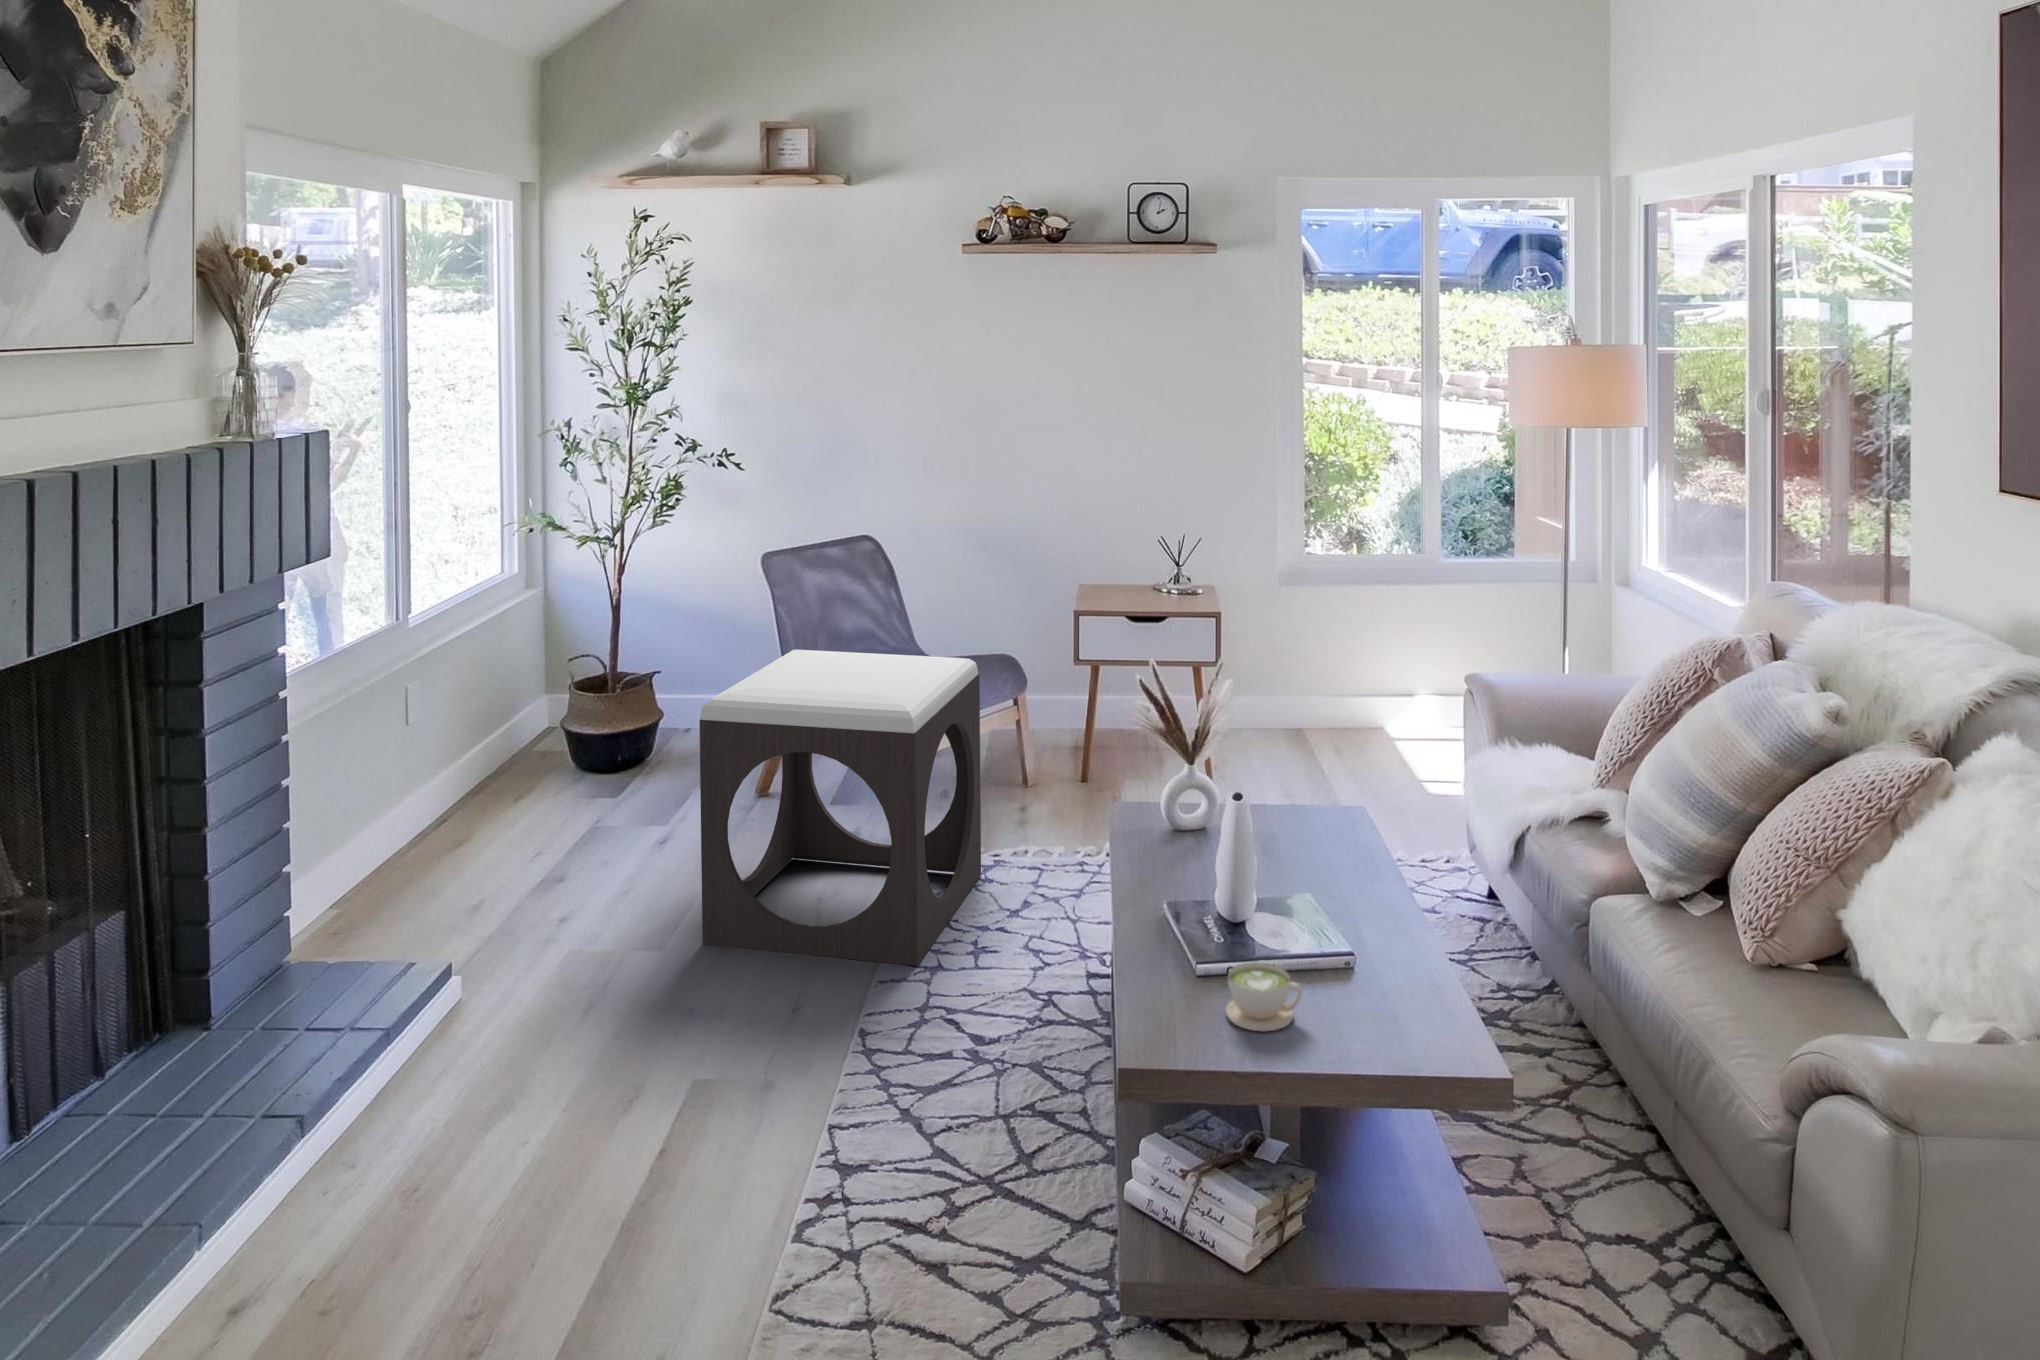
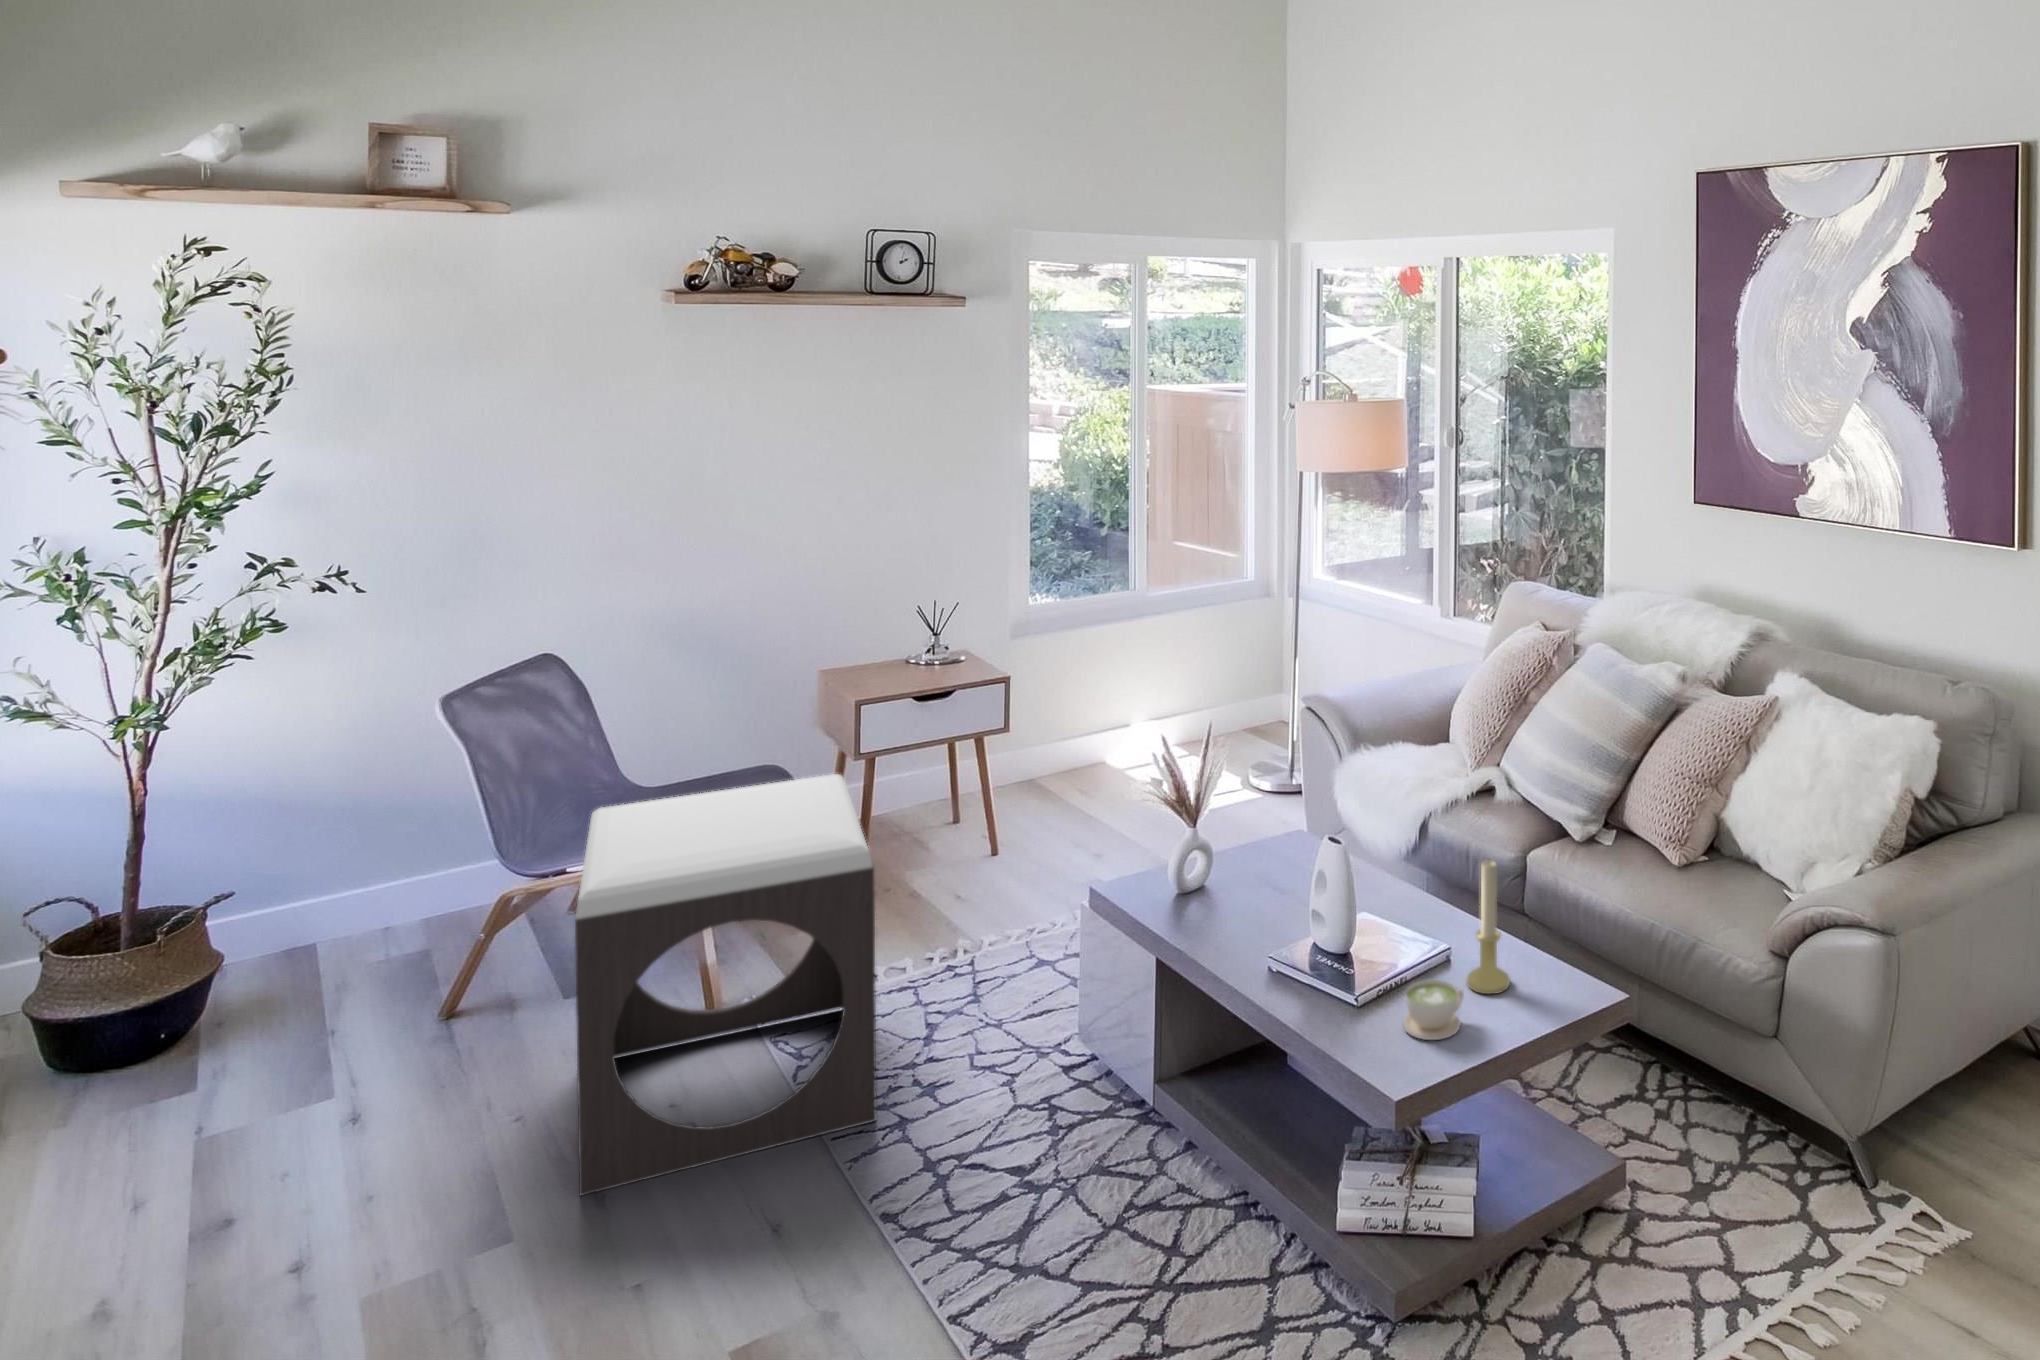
candle holder: none [1345,848,1399,1013] -> present [1467,860,1510,994]

